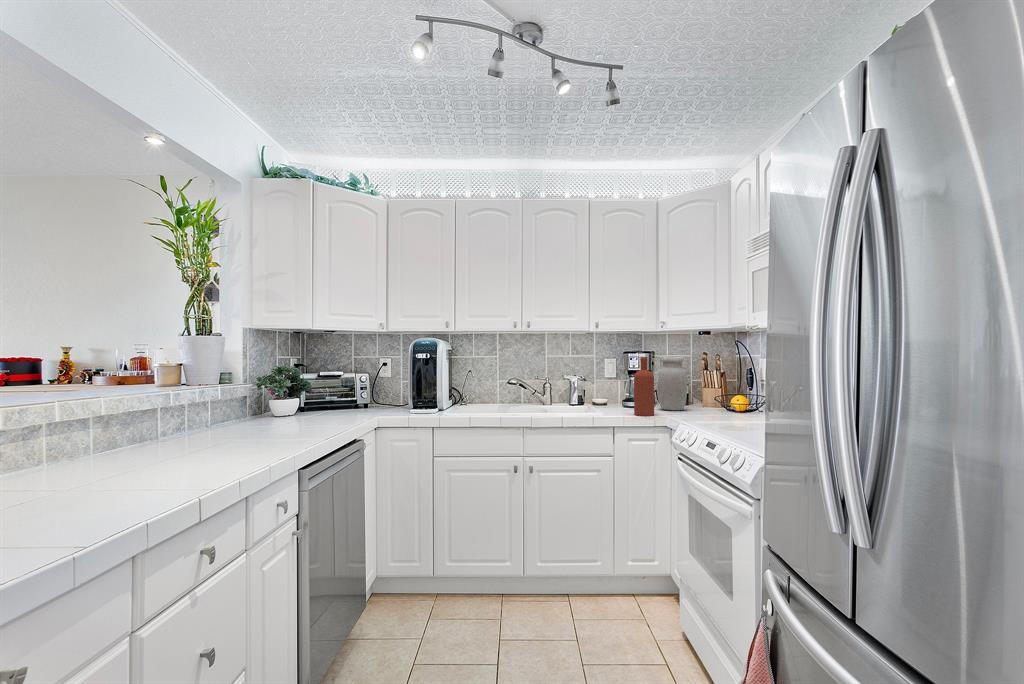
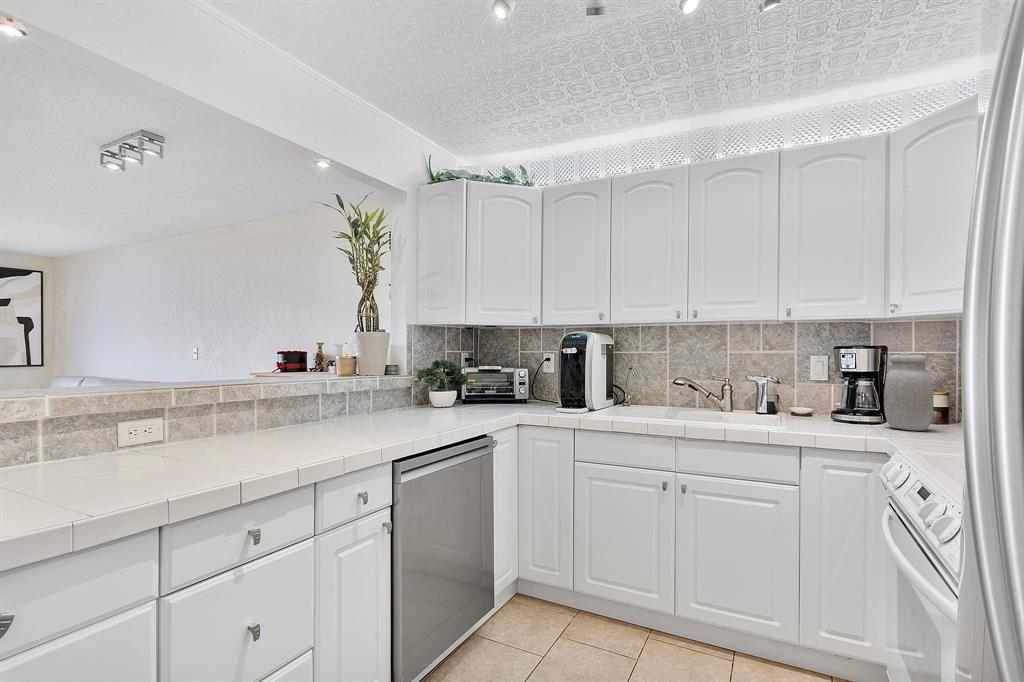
bottle: present [634,357,654,416] -> none [835,354,867,435]

